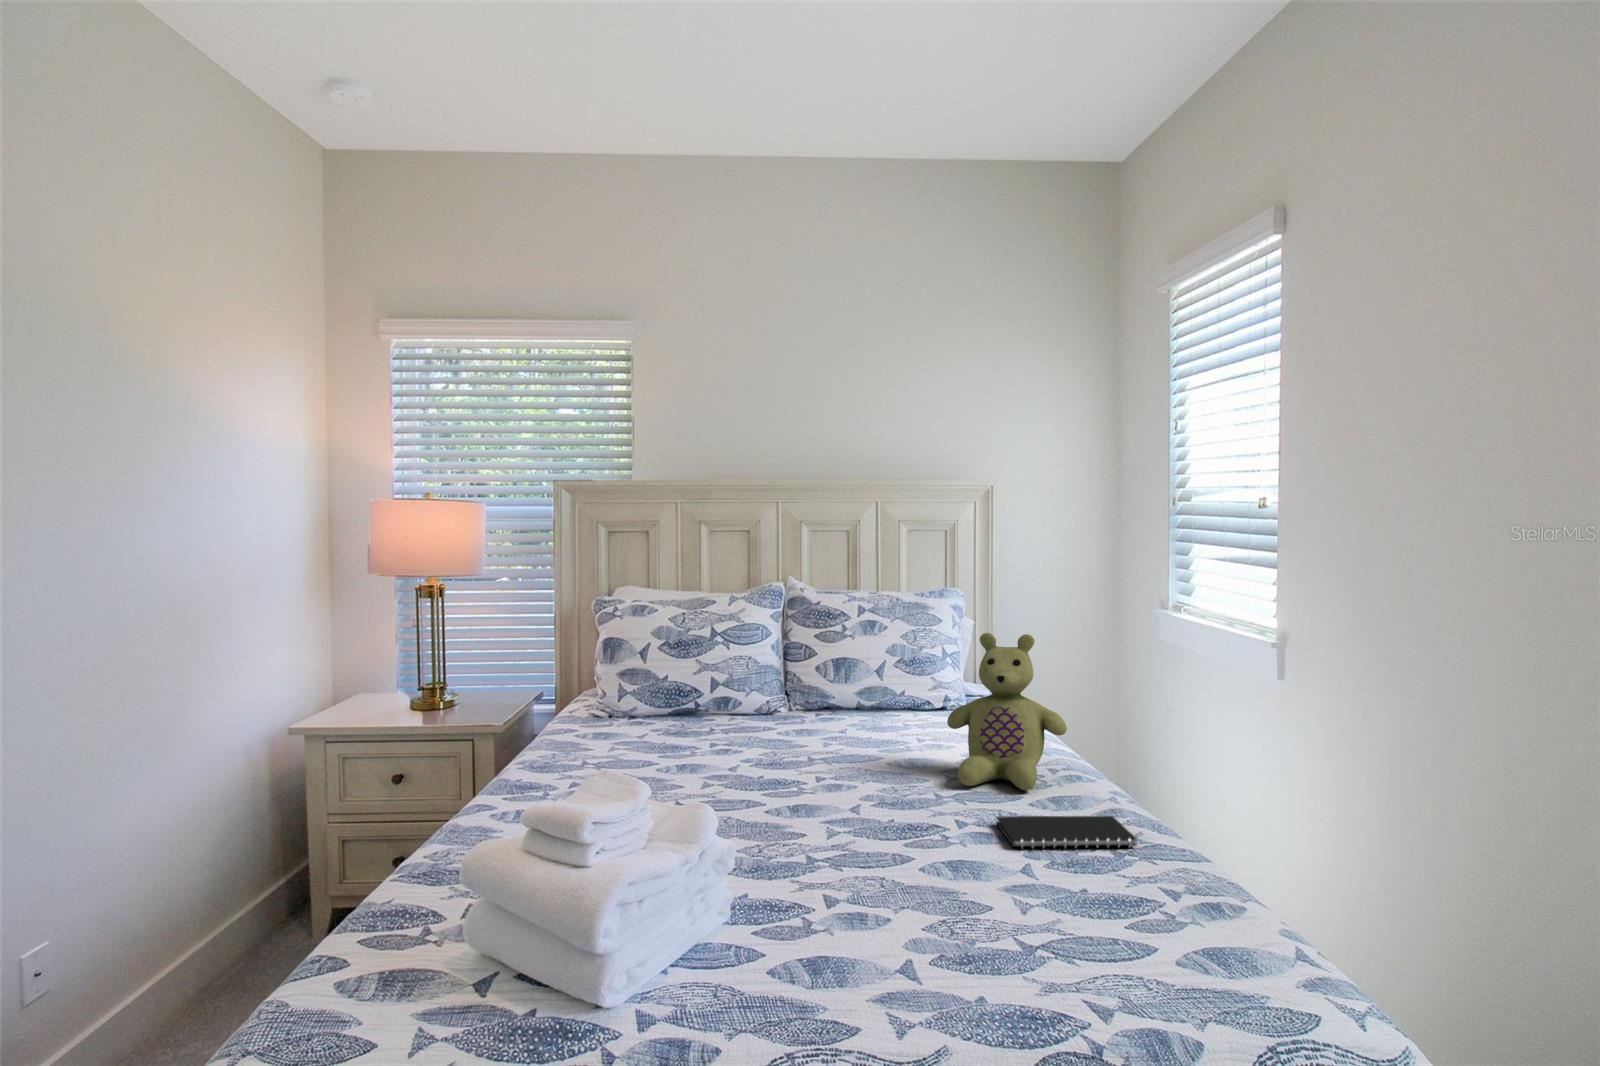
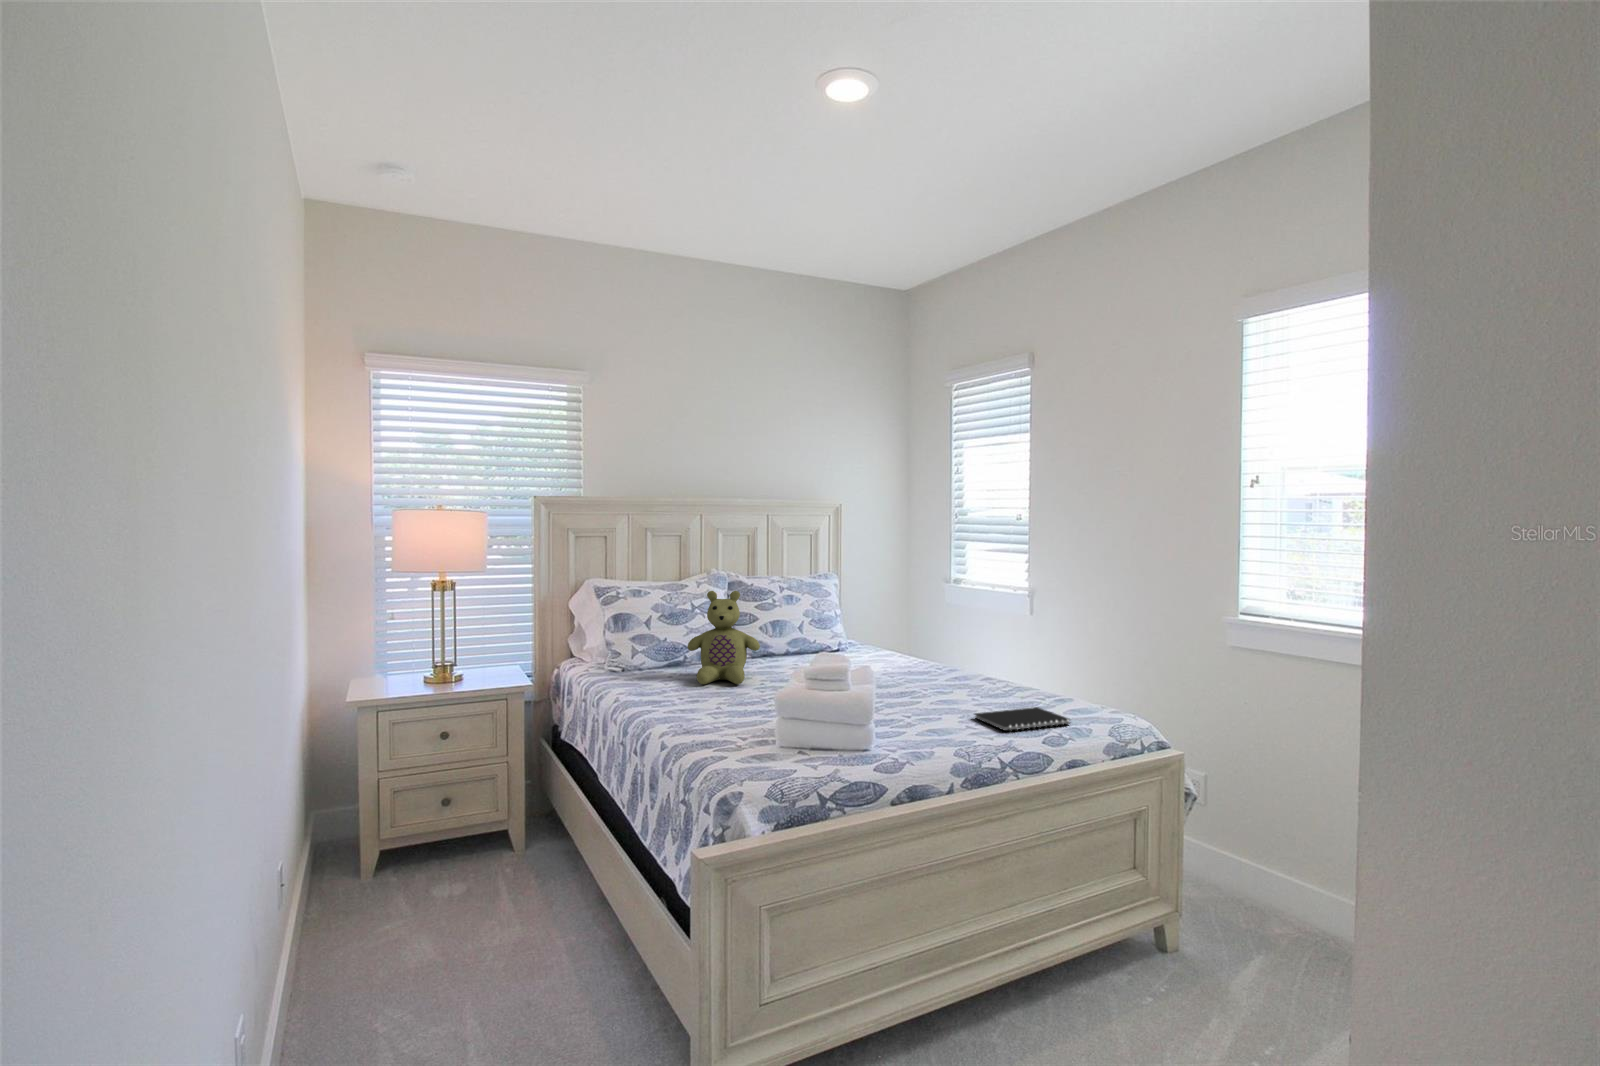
stuffed bear: present [947,633,1067,790] -> present [687,591,760,684]

